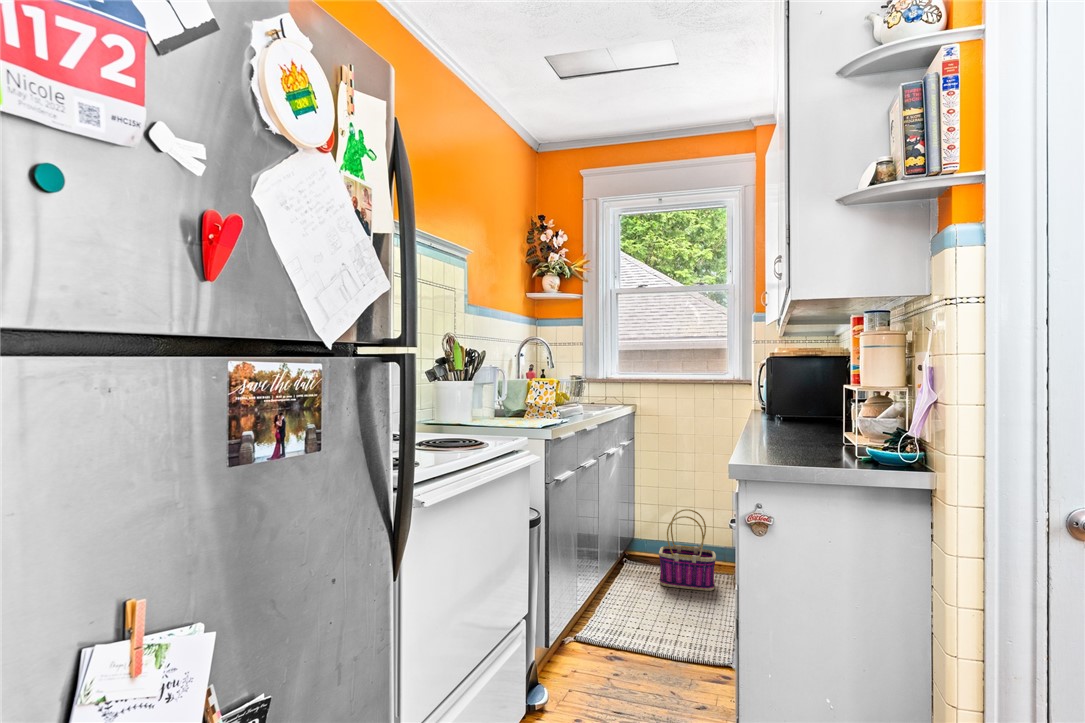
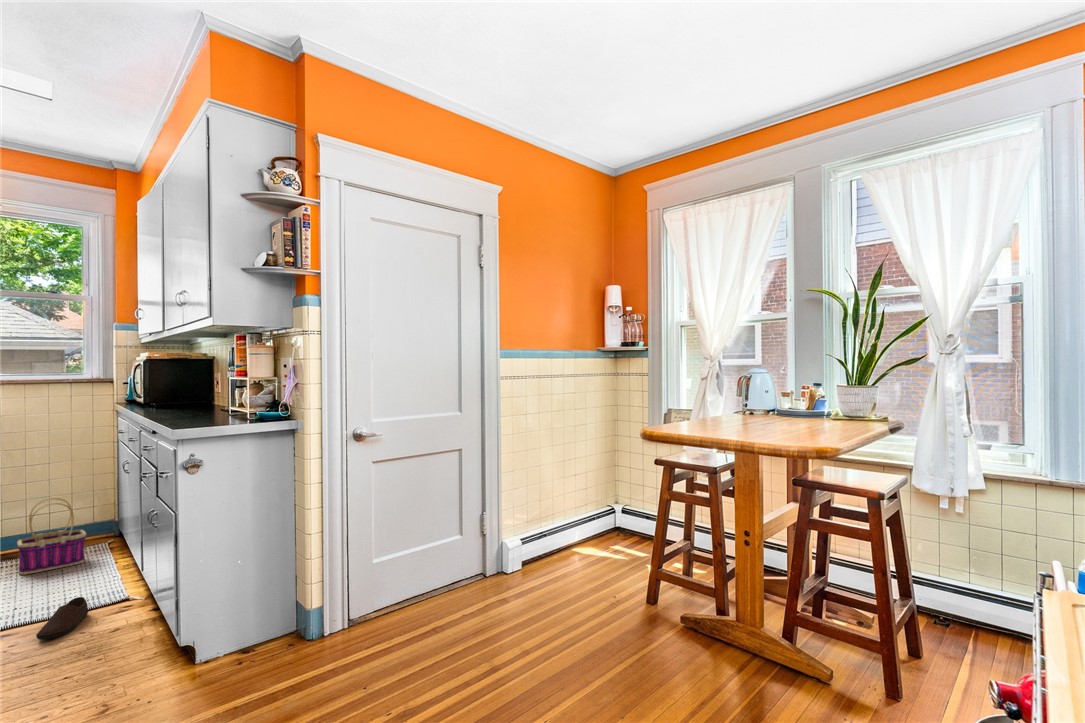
shoe: none [634,641,689,685] -> present [36,597,88,640]

